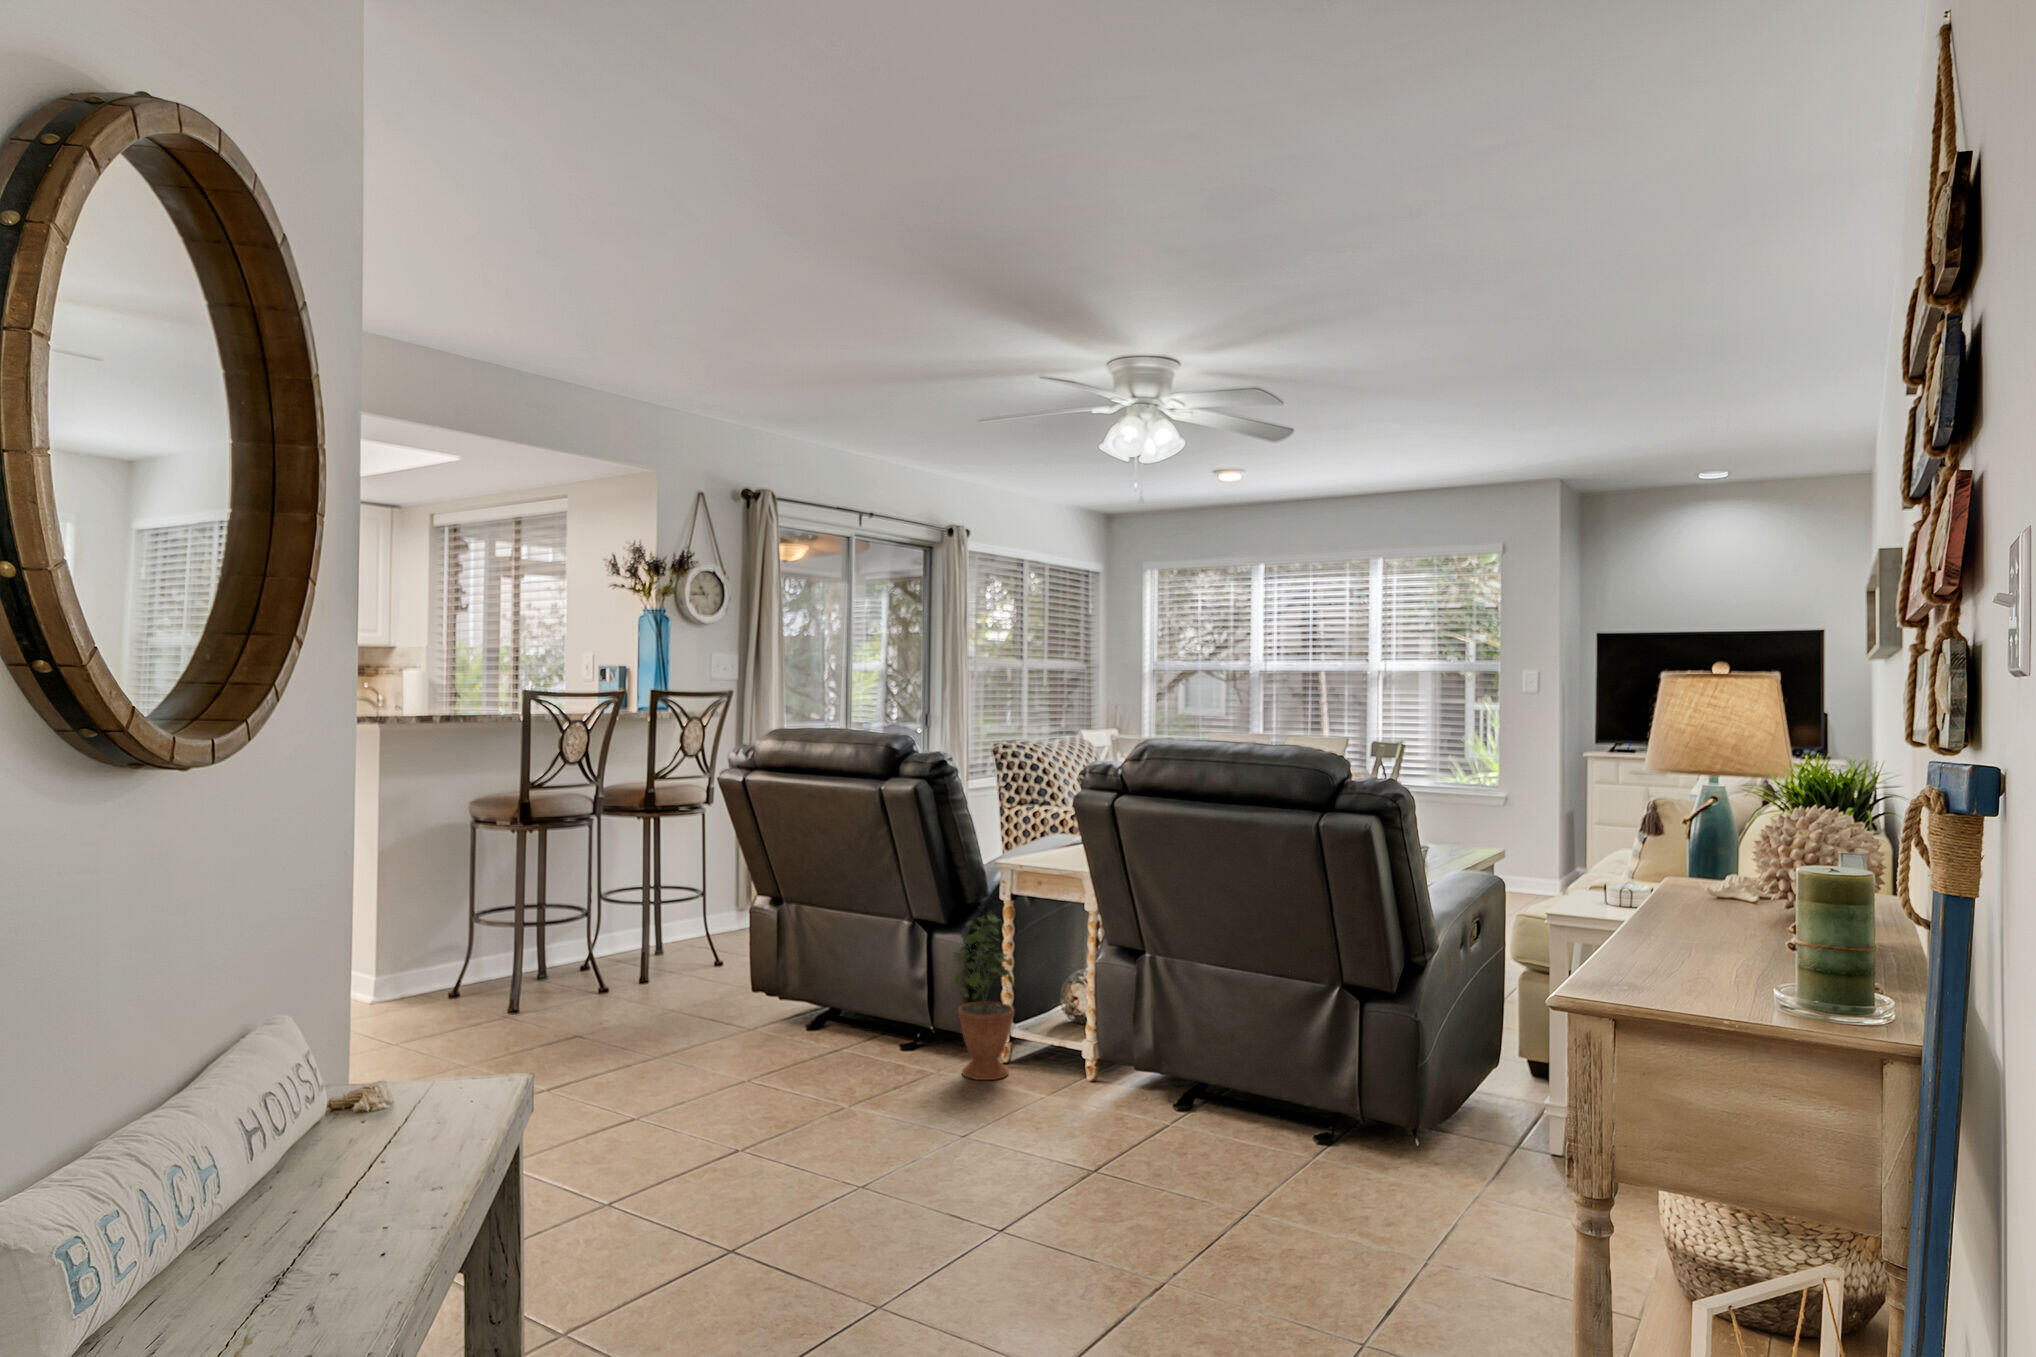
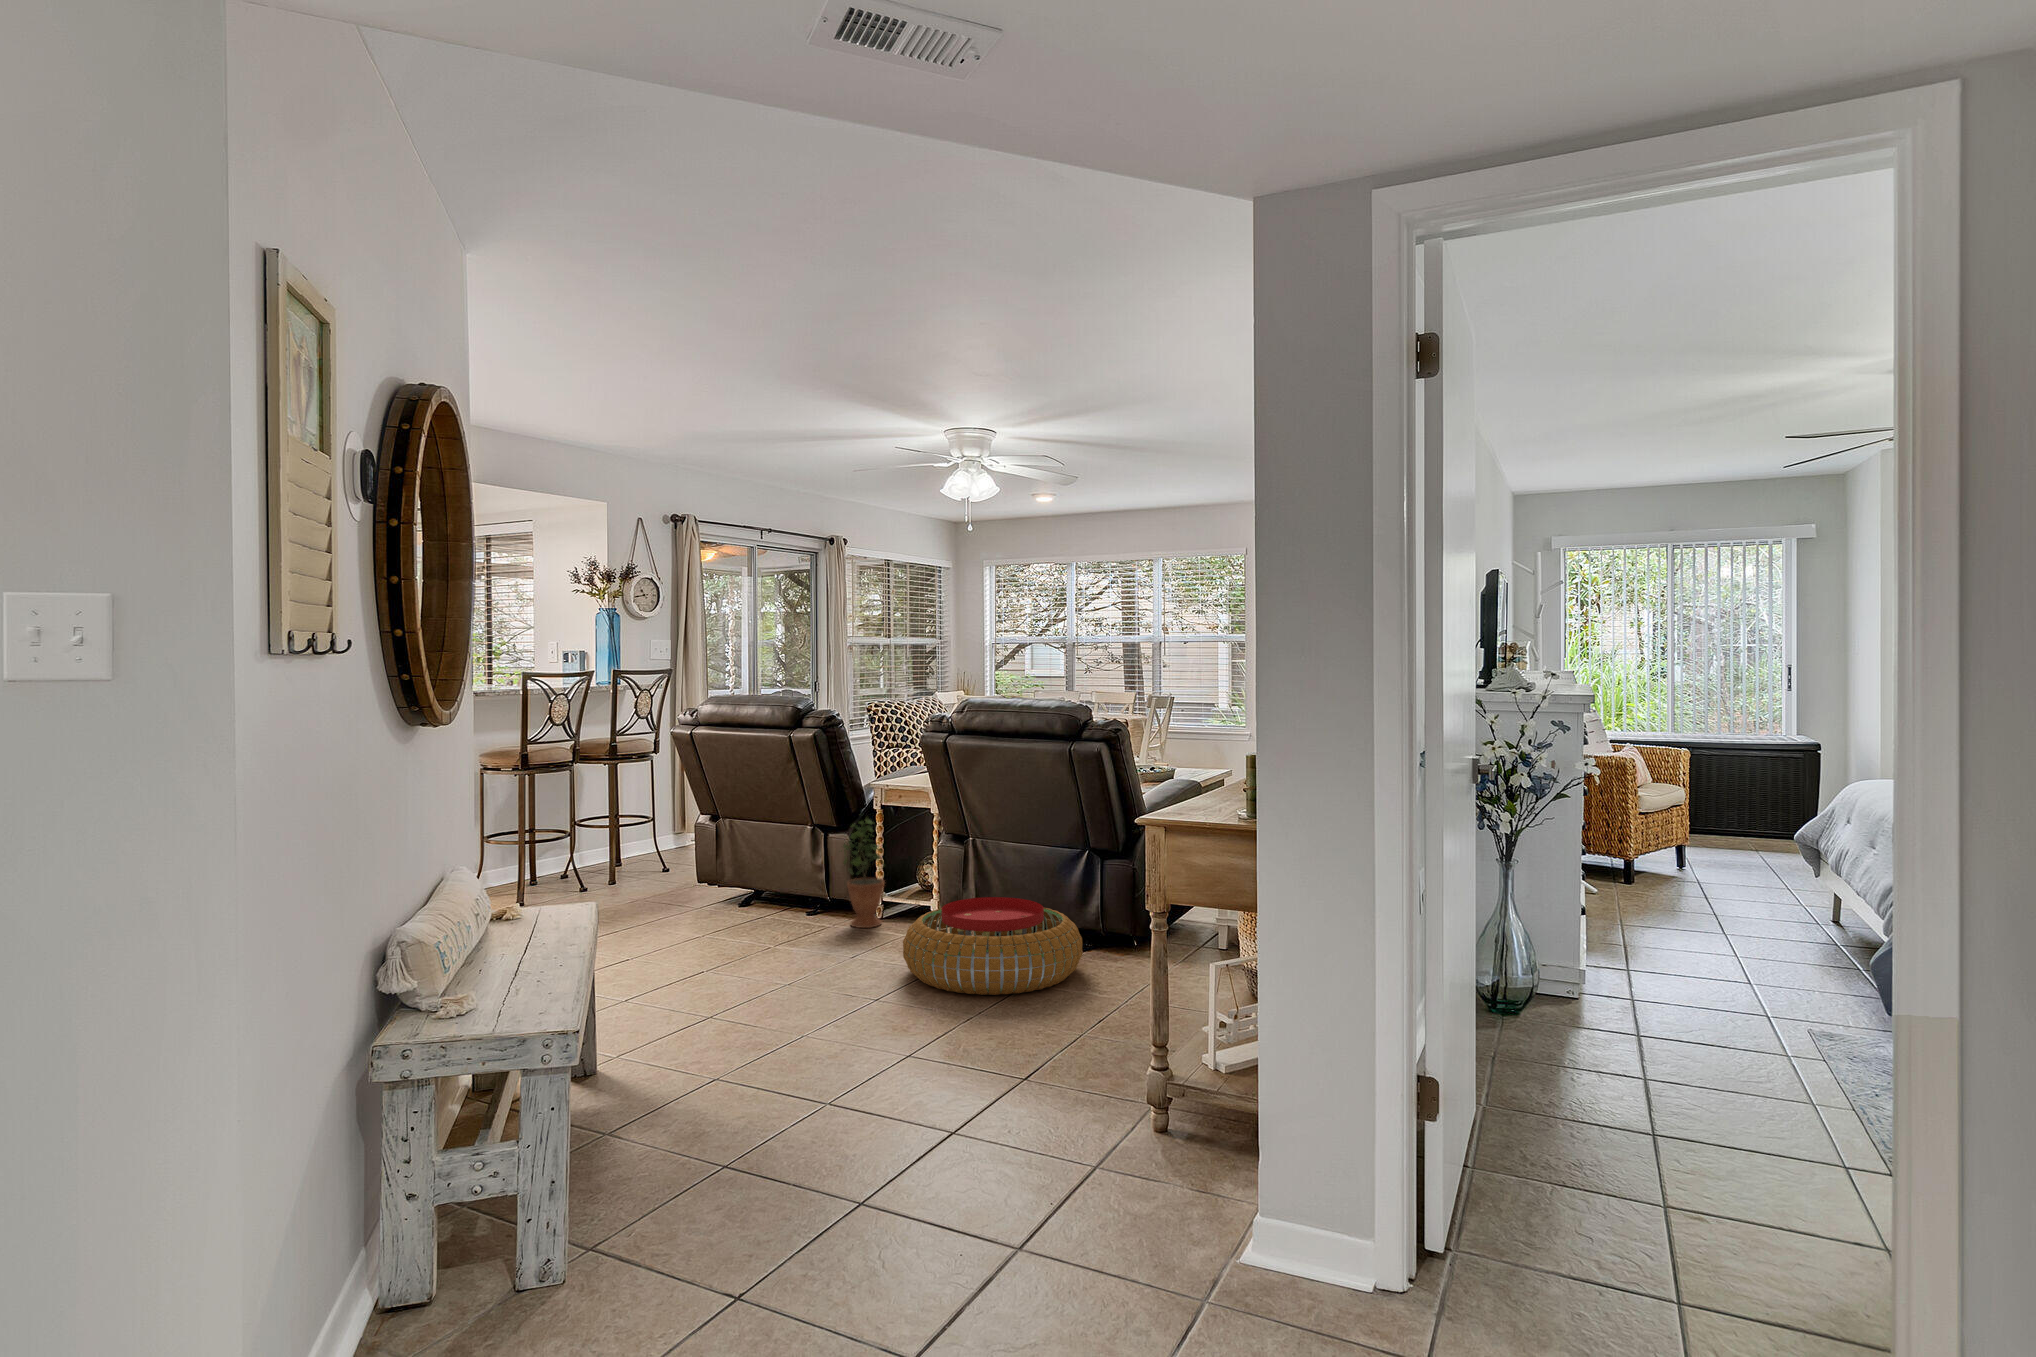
pouf: none [1044,1055,1340,1237] -> present [903,897,1082,995]

